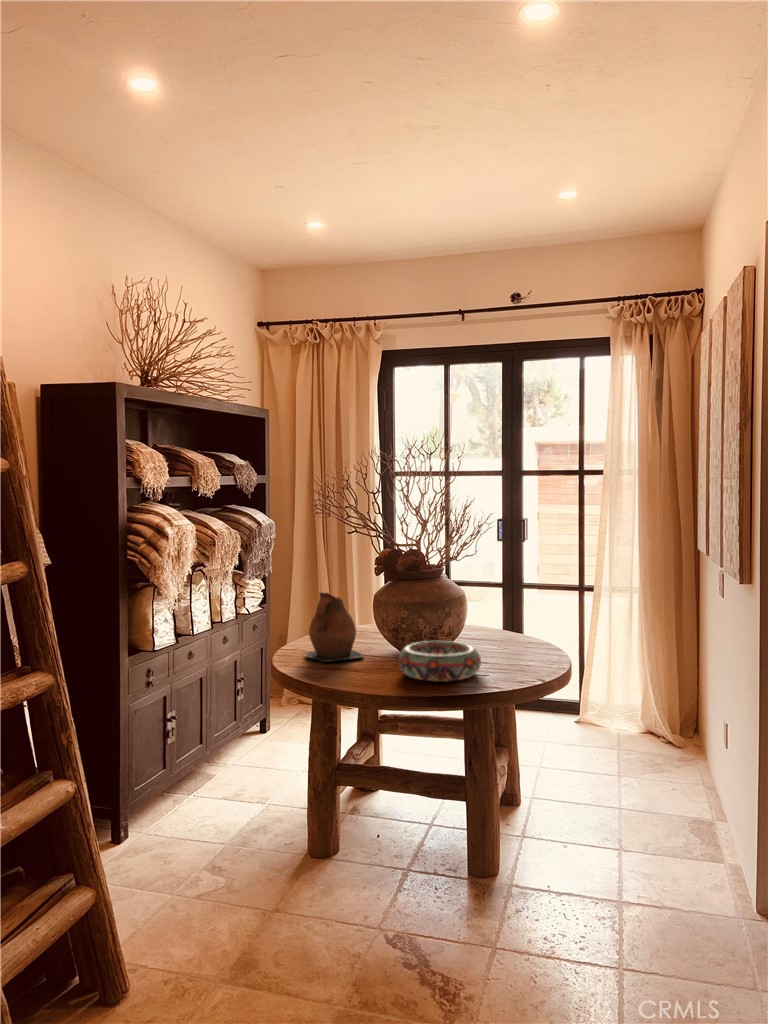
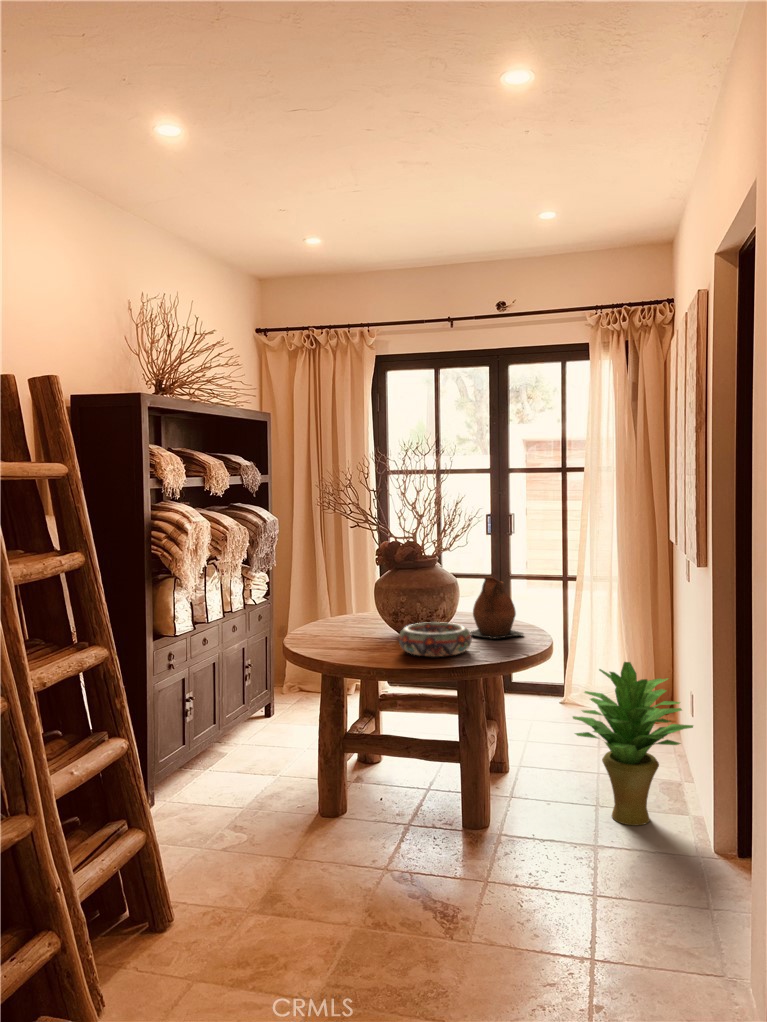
ceramic pitcher: present [306,592,365,662] -> present [471,577,523,639]
potted plant: none [593,687,732,875] -> present [573,662,693,826]

